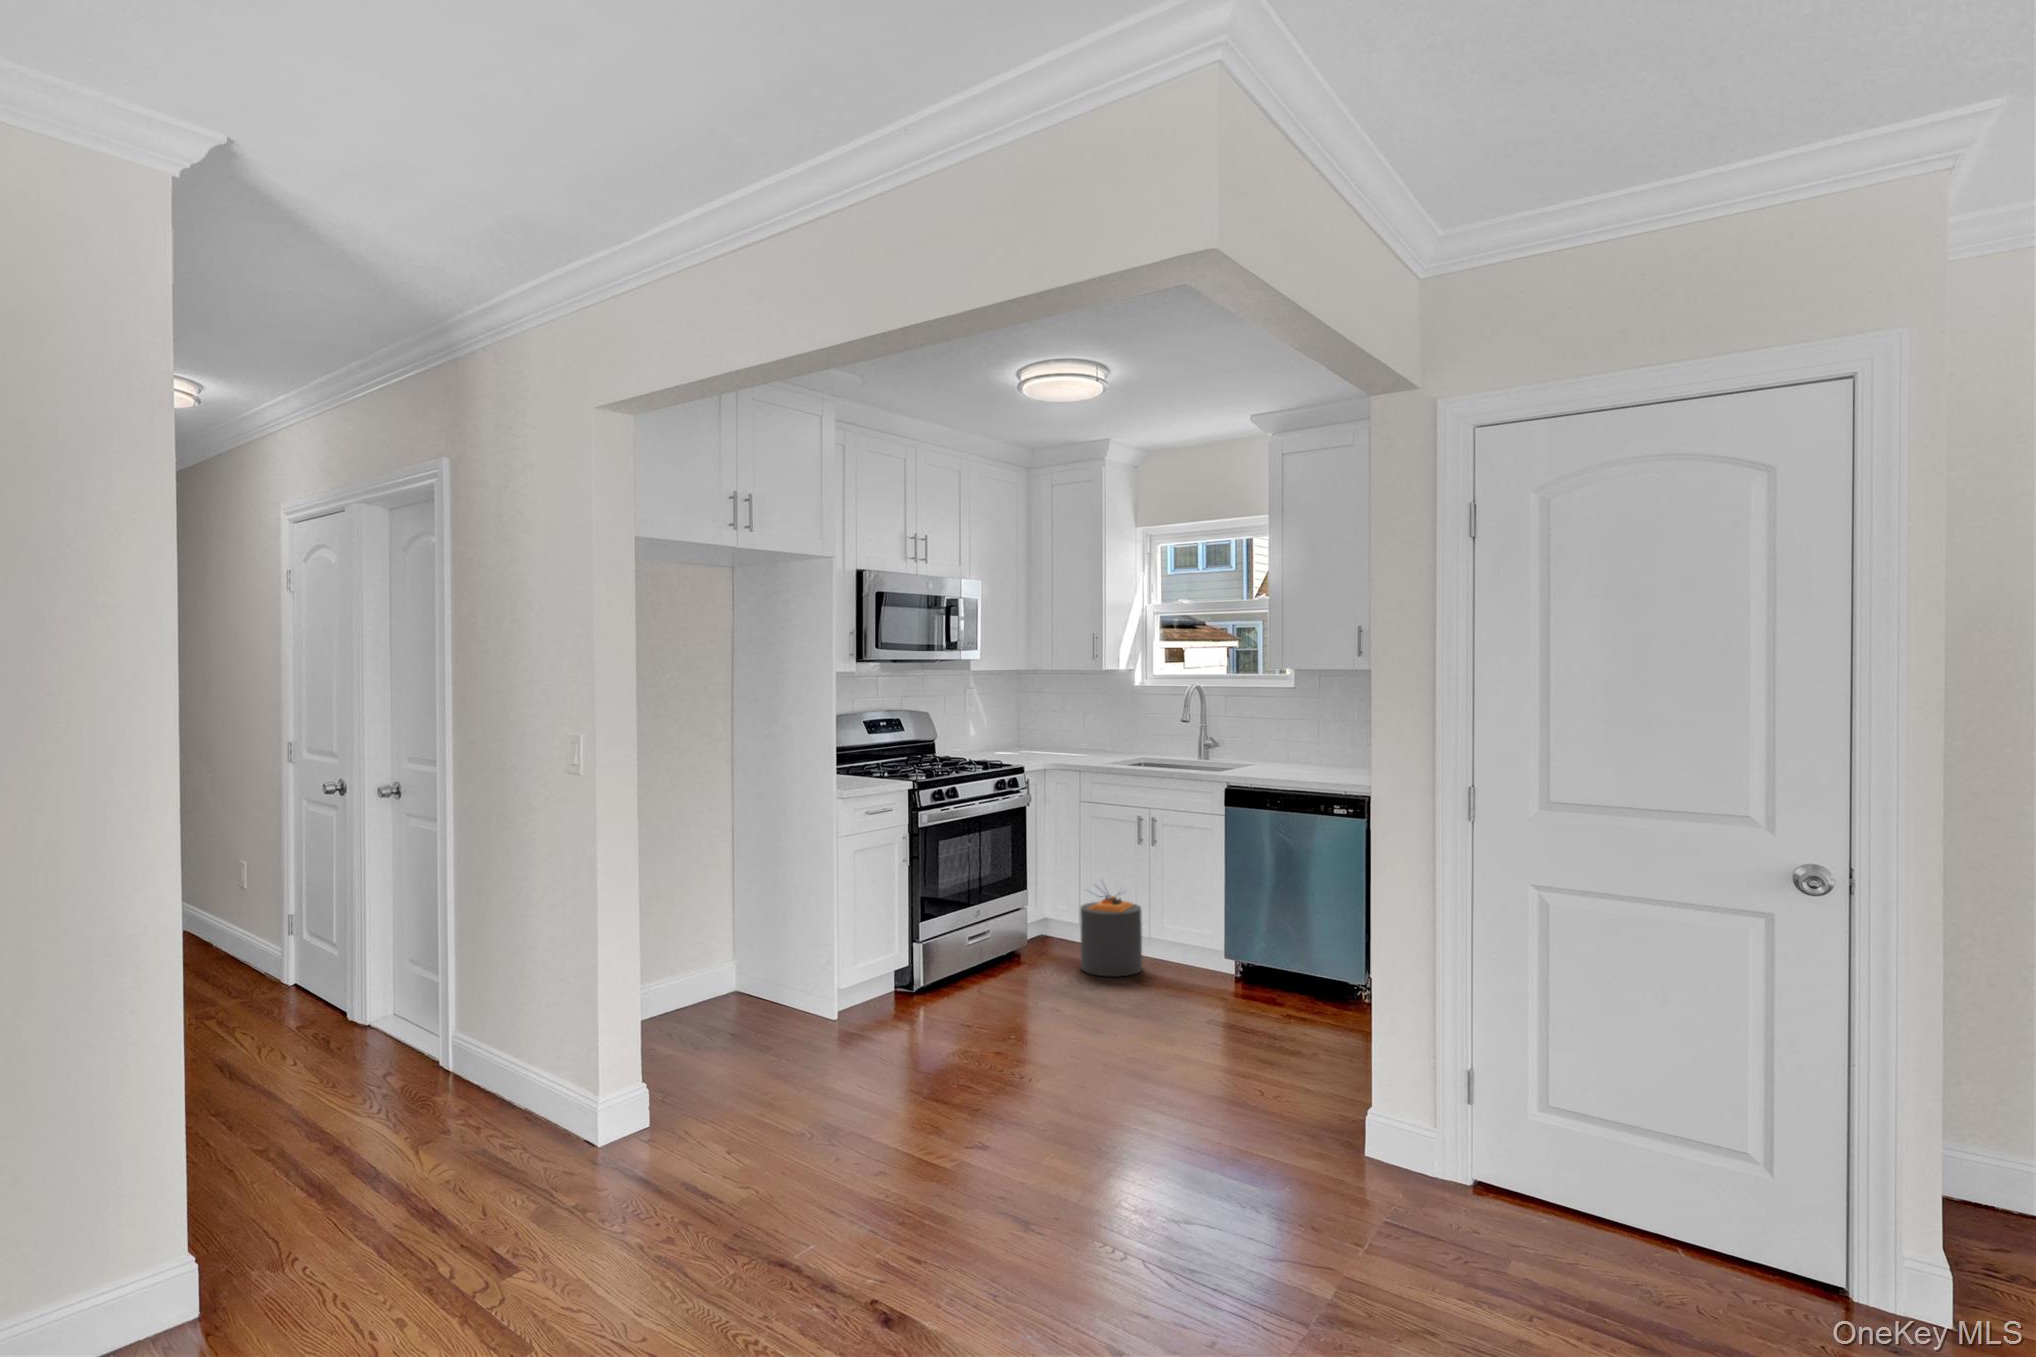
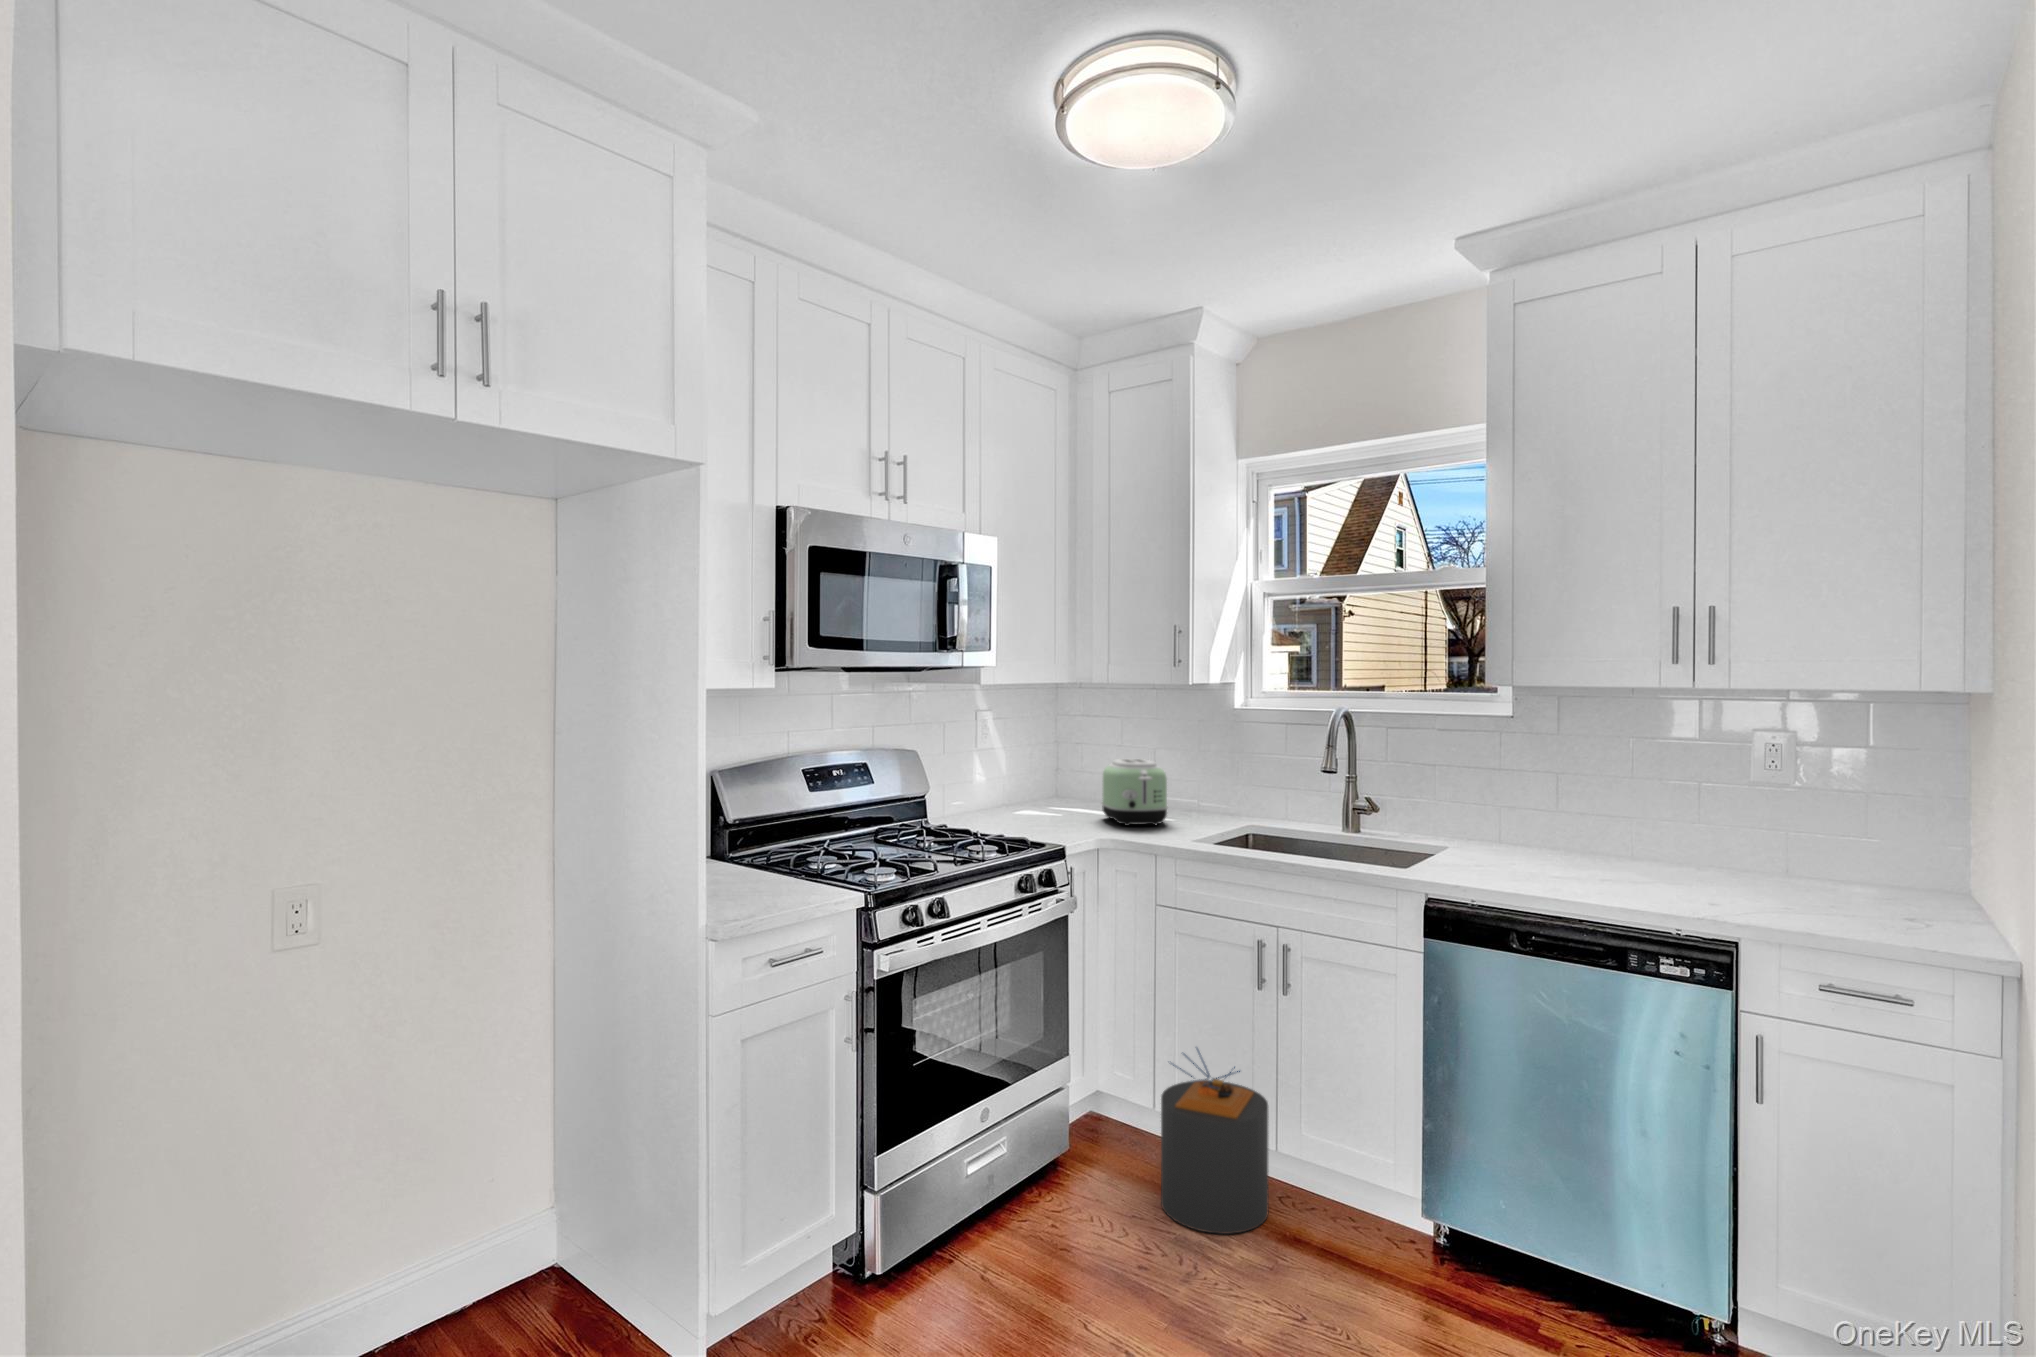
toaster: none [1049,718,1090,759] -> present [1102,759,1168,826]

